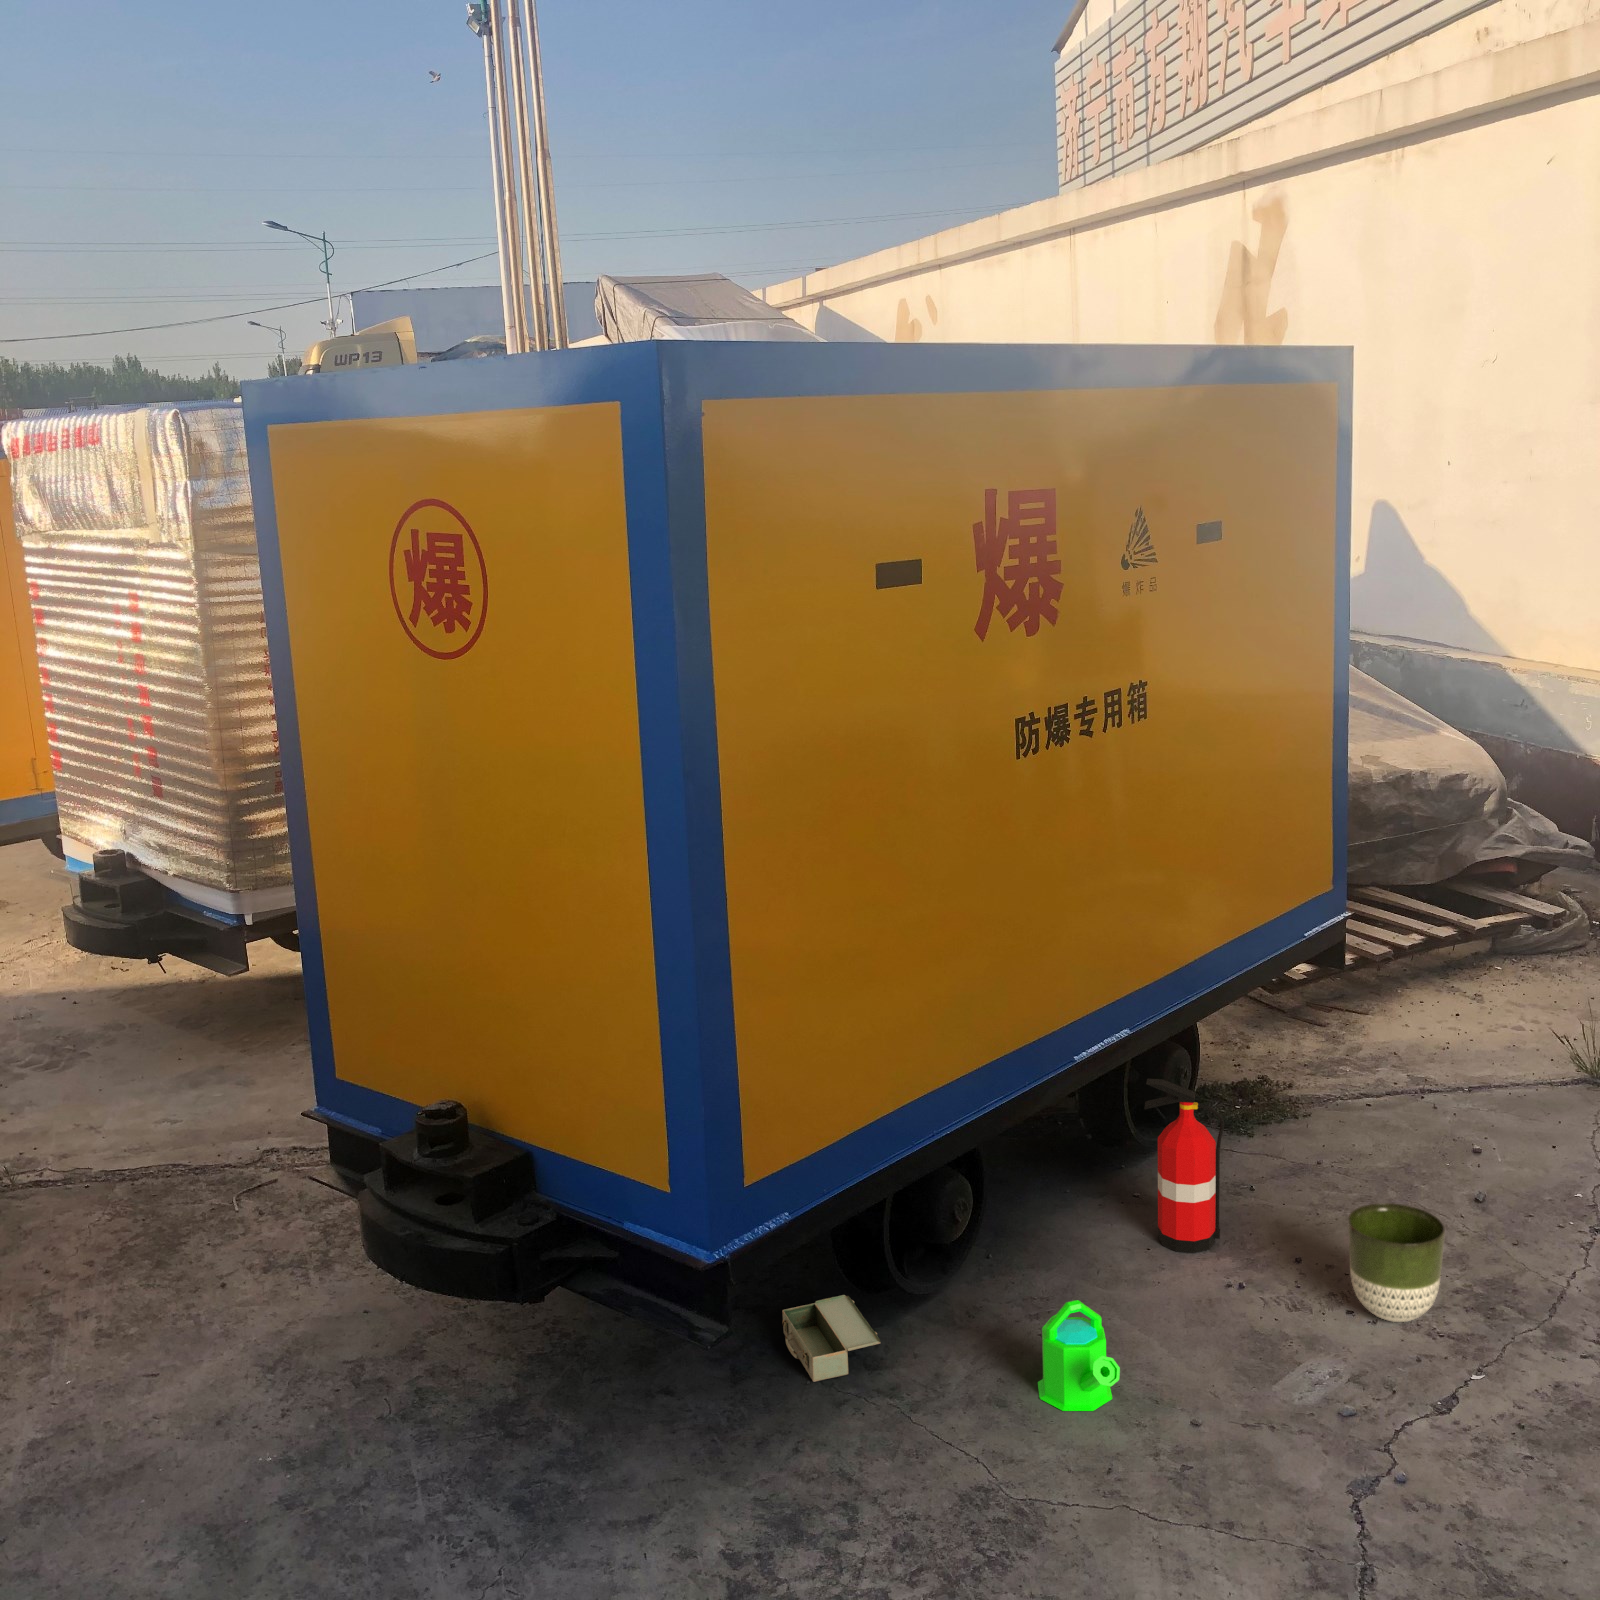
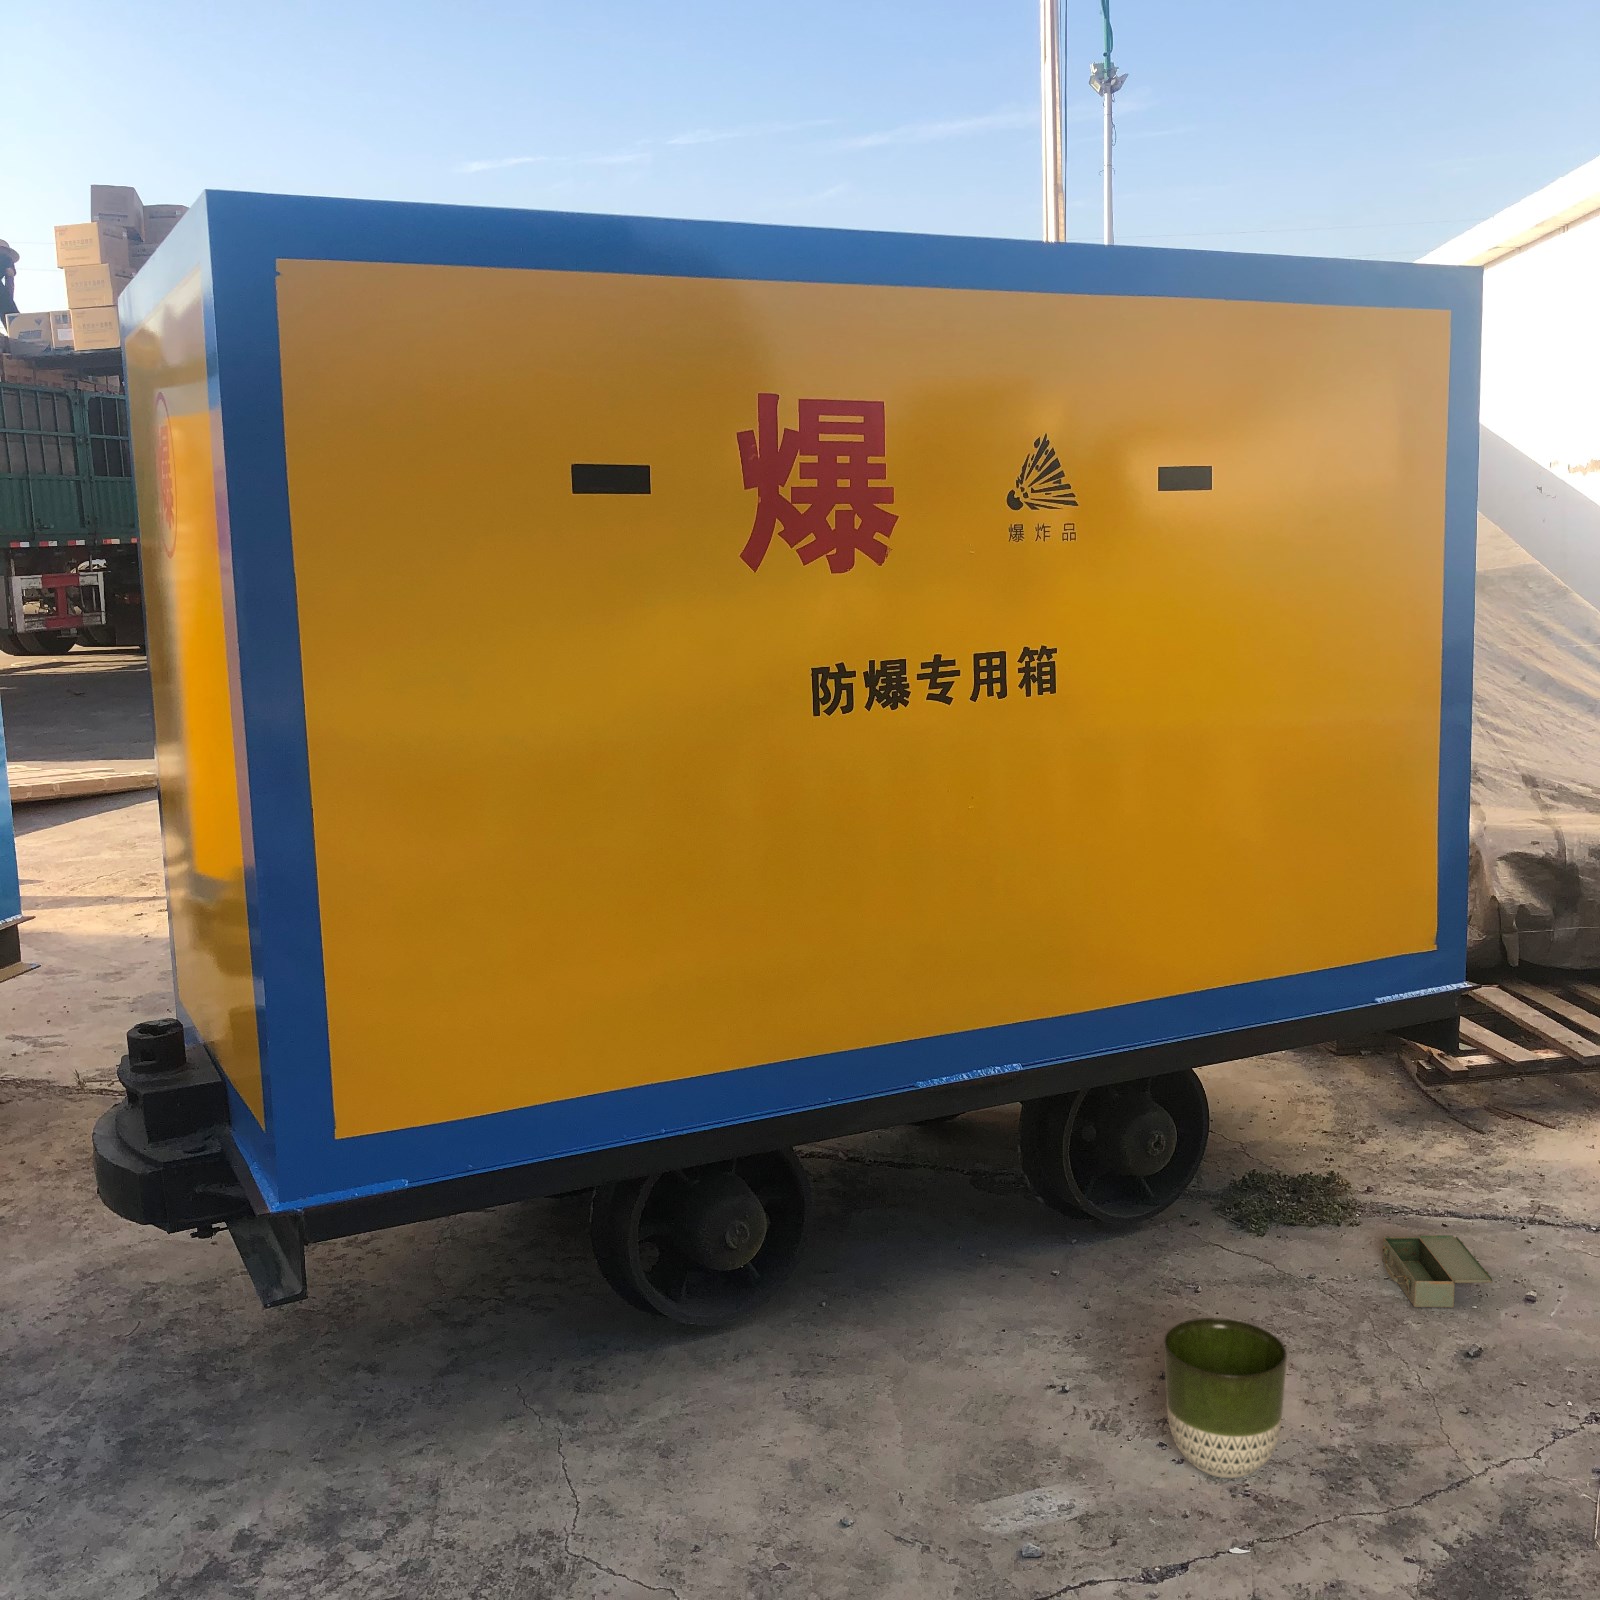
fire extinguisher: present [1144,1079,1224,1253] -> none [1008,1122,1096,1343]
toolbox: present [782,1295,881,1382] -> present [1382,1235,1493,1308]
watering can: present [1038,1300,1120,1411] -> none [713,1349,806,1485]

